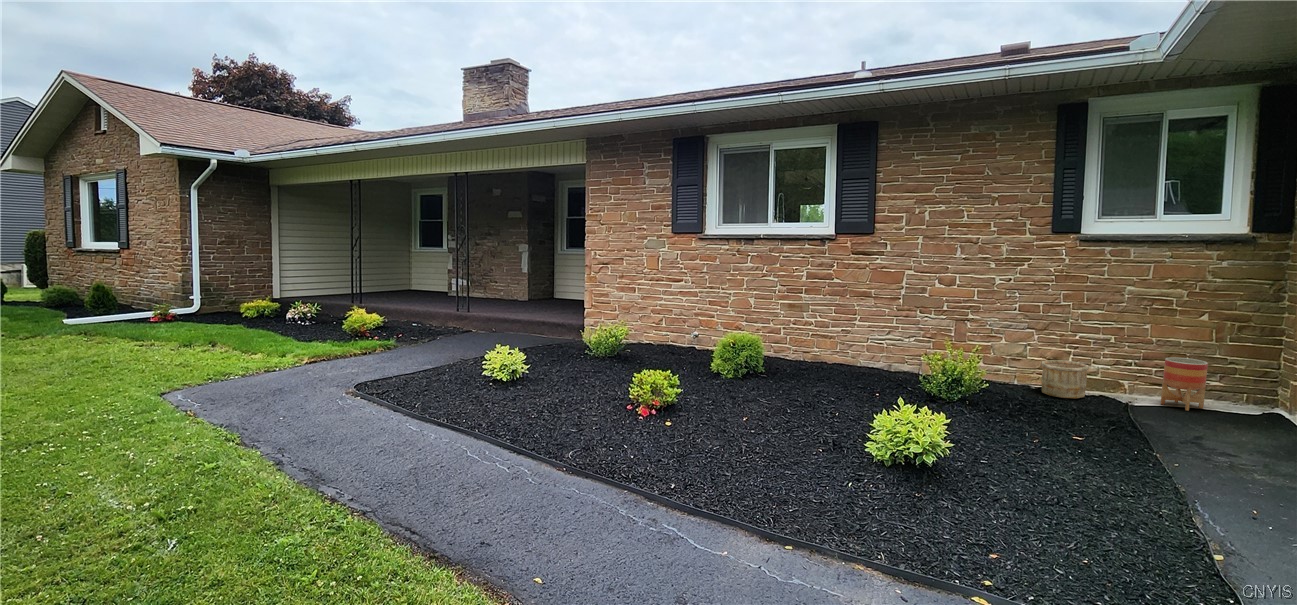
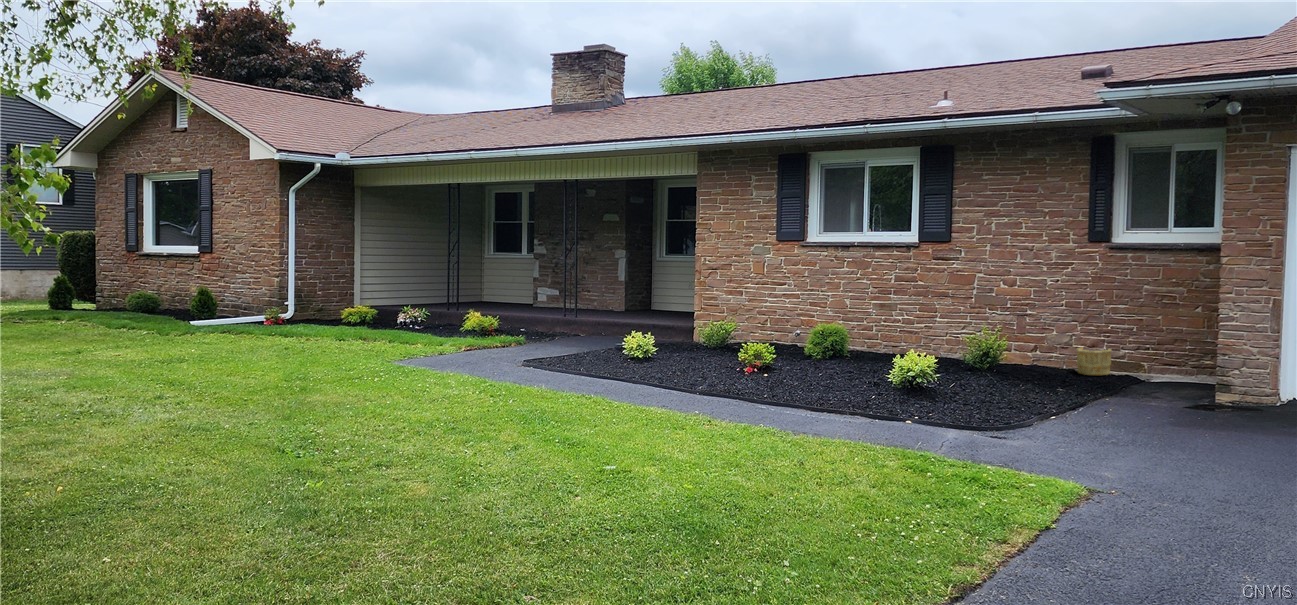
planter: present [1160,357,1208,411] -> none [1164,342,1194,382]

